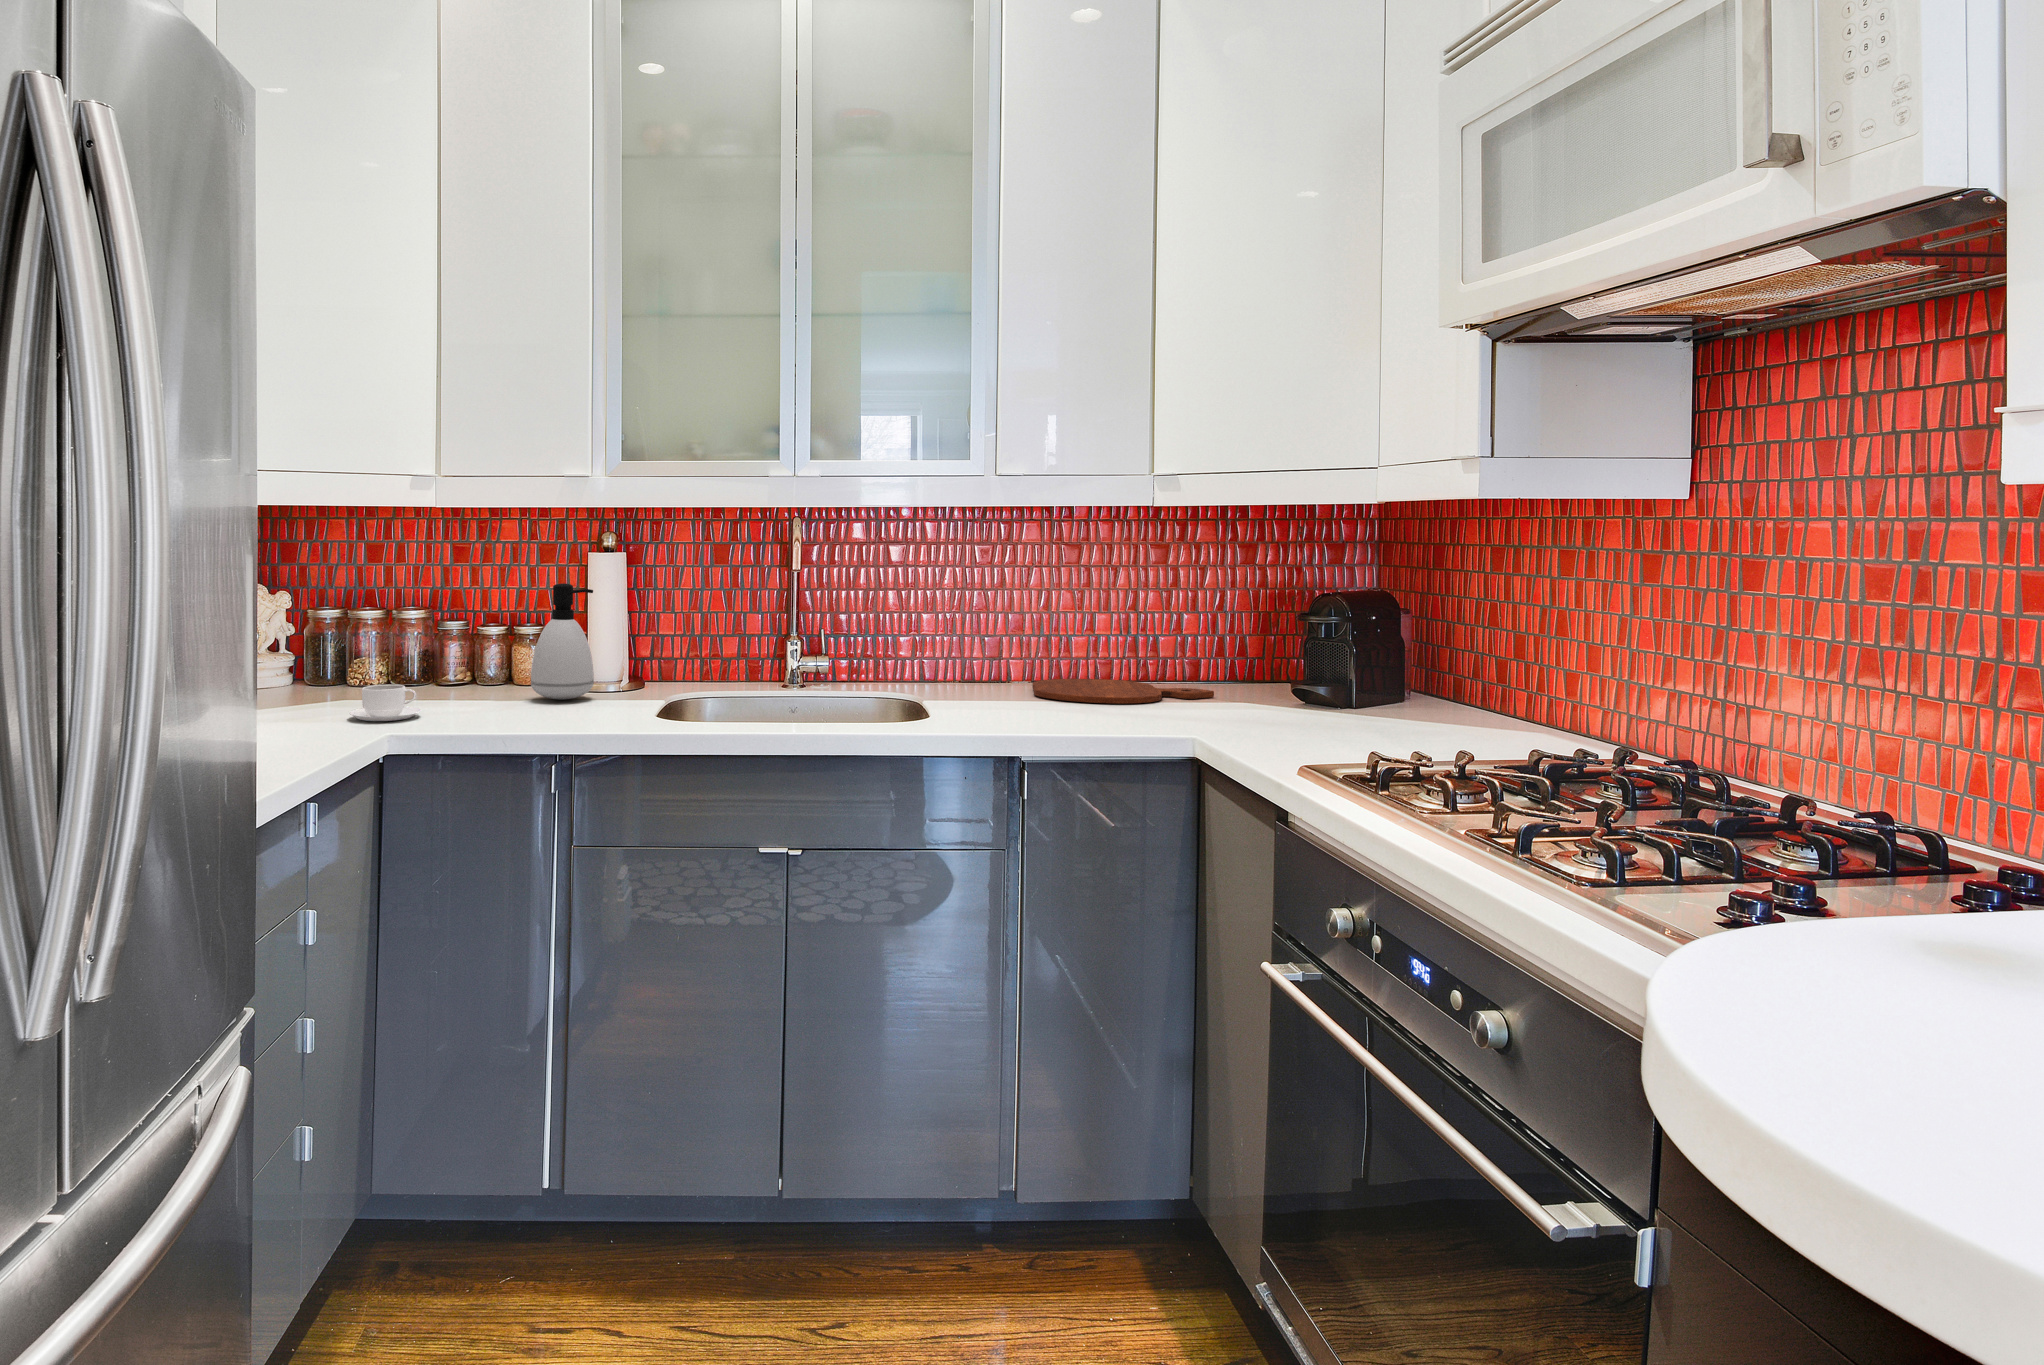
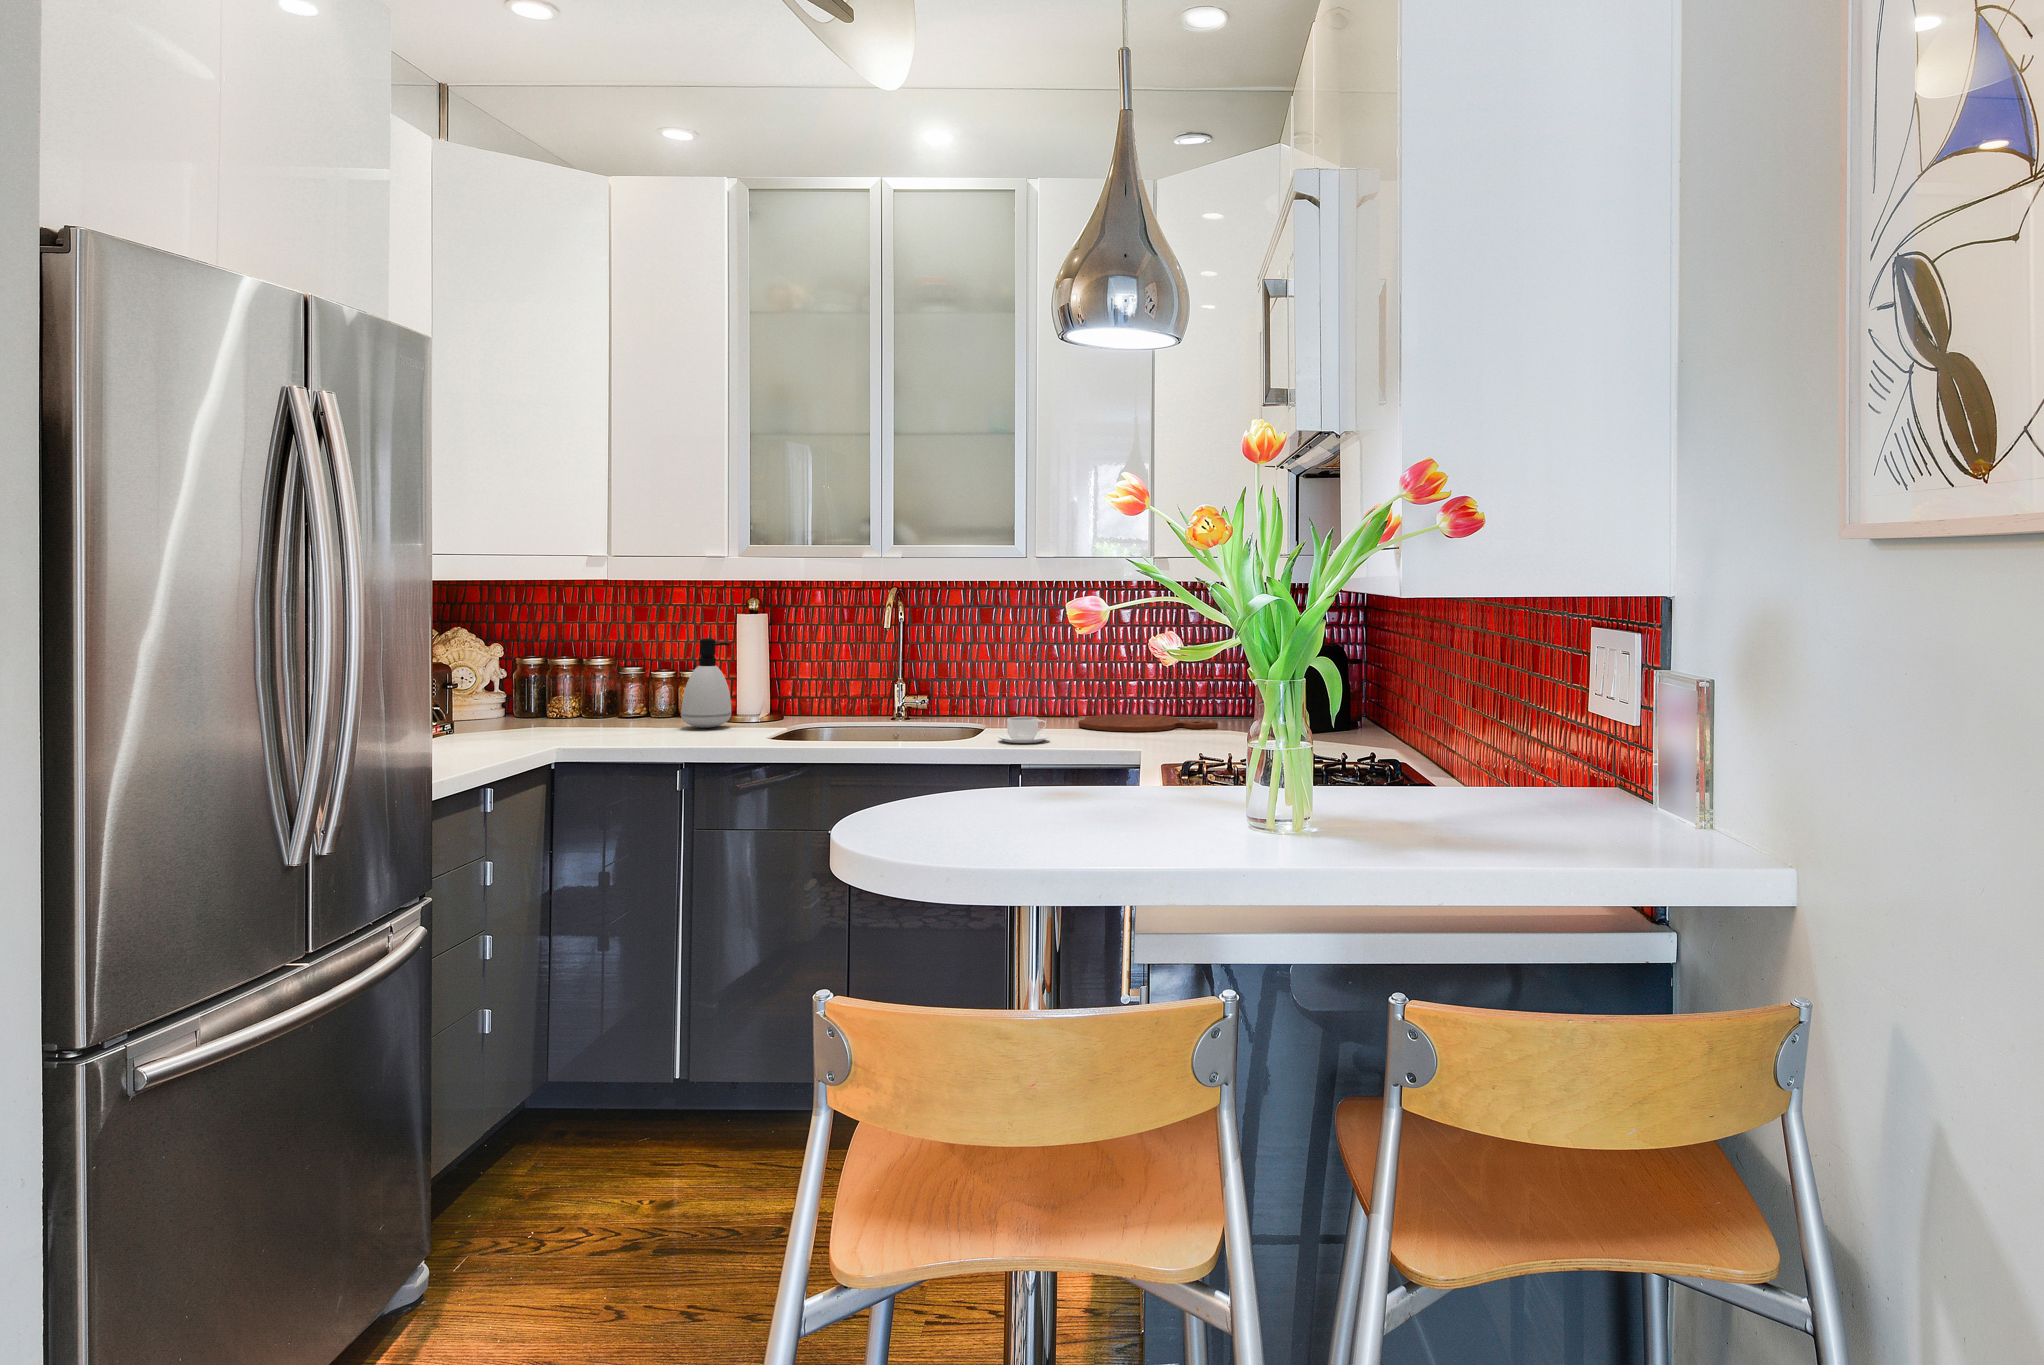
coffee cup: present [348,684,421,721] -> present [998,717,1049,743]

